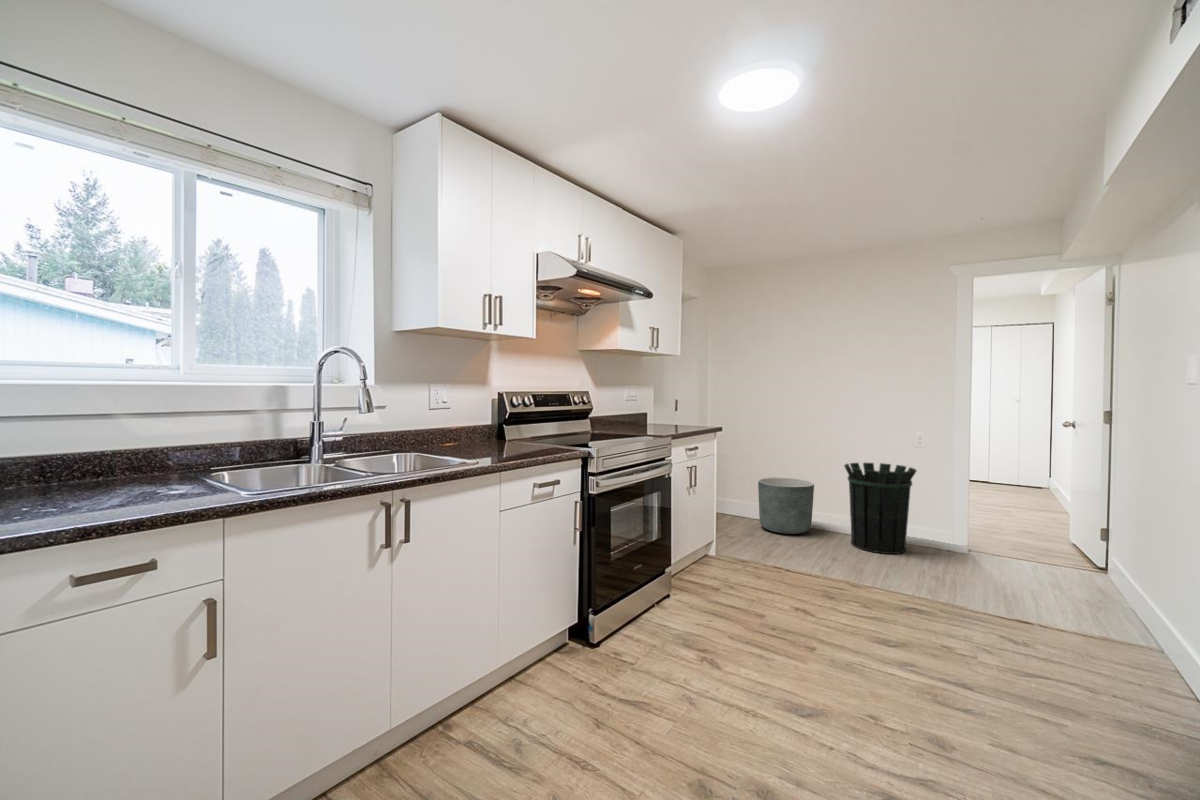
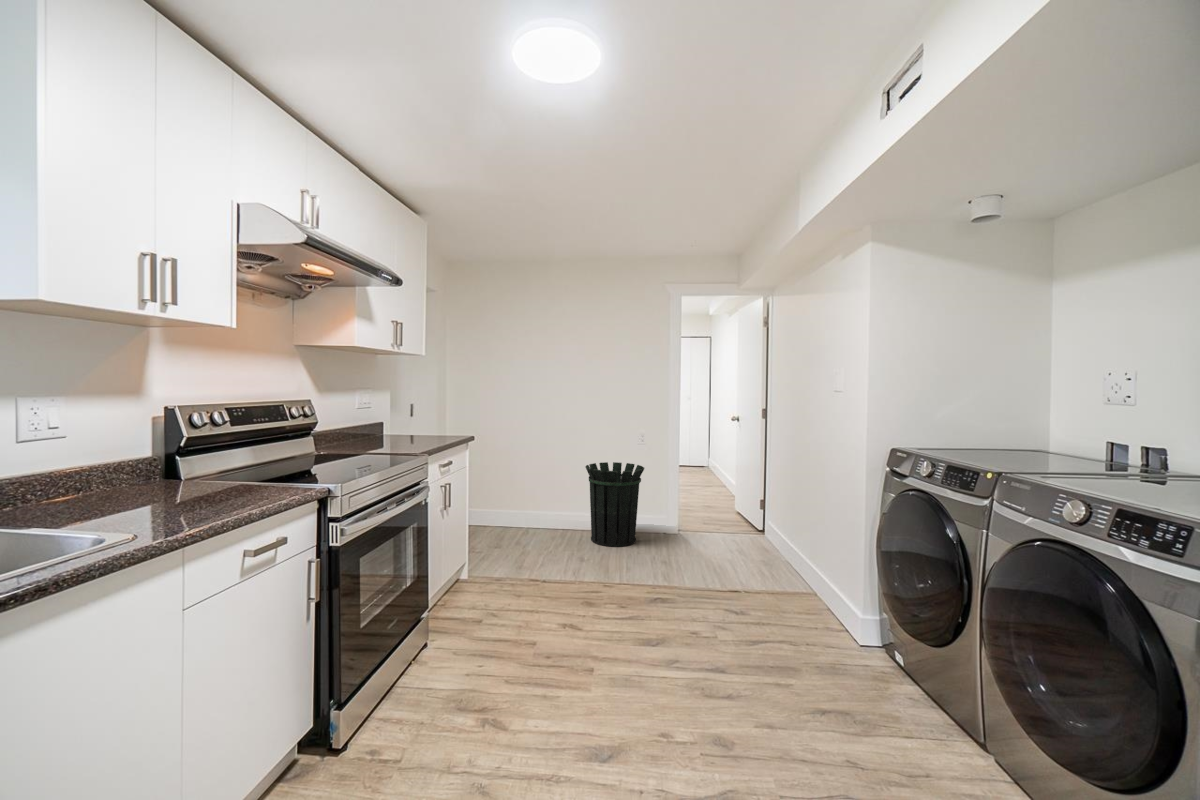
planter: present [758,477,814,534] -> none [504,482,558,539]

